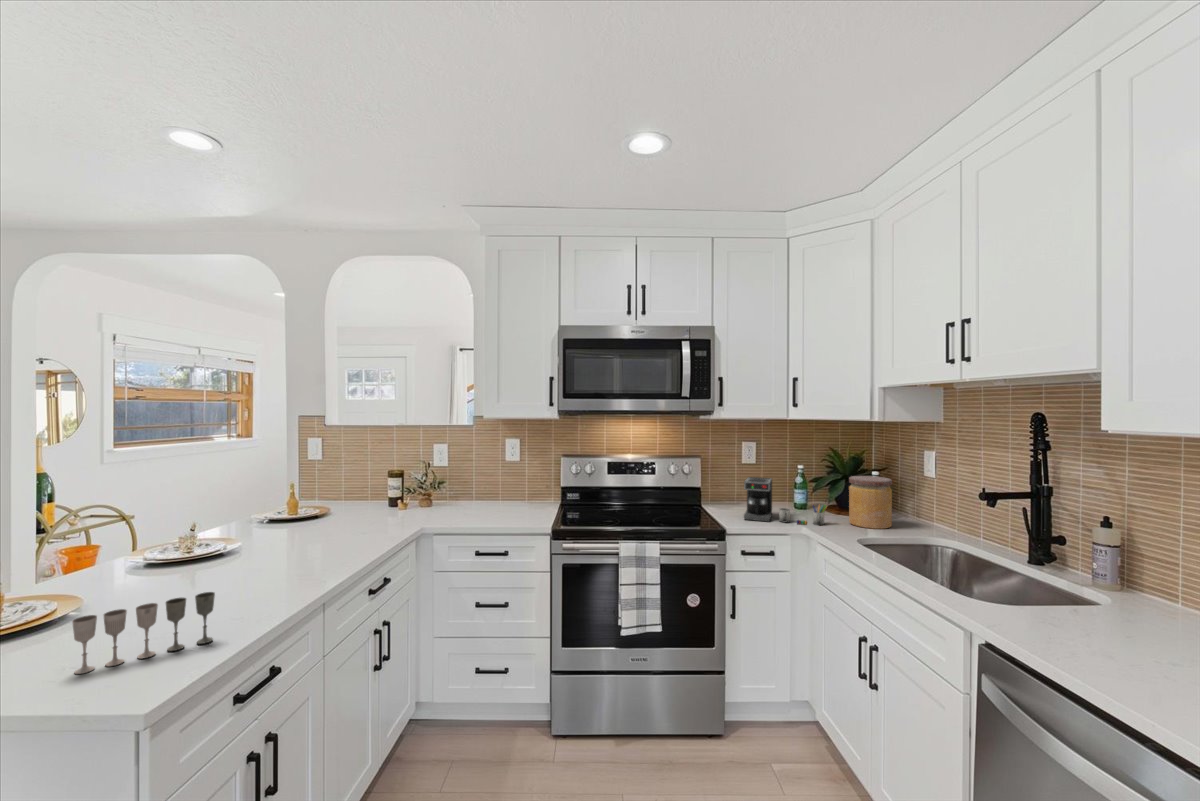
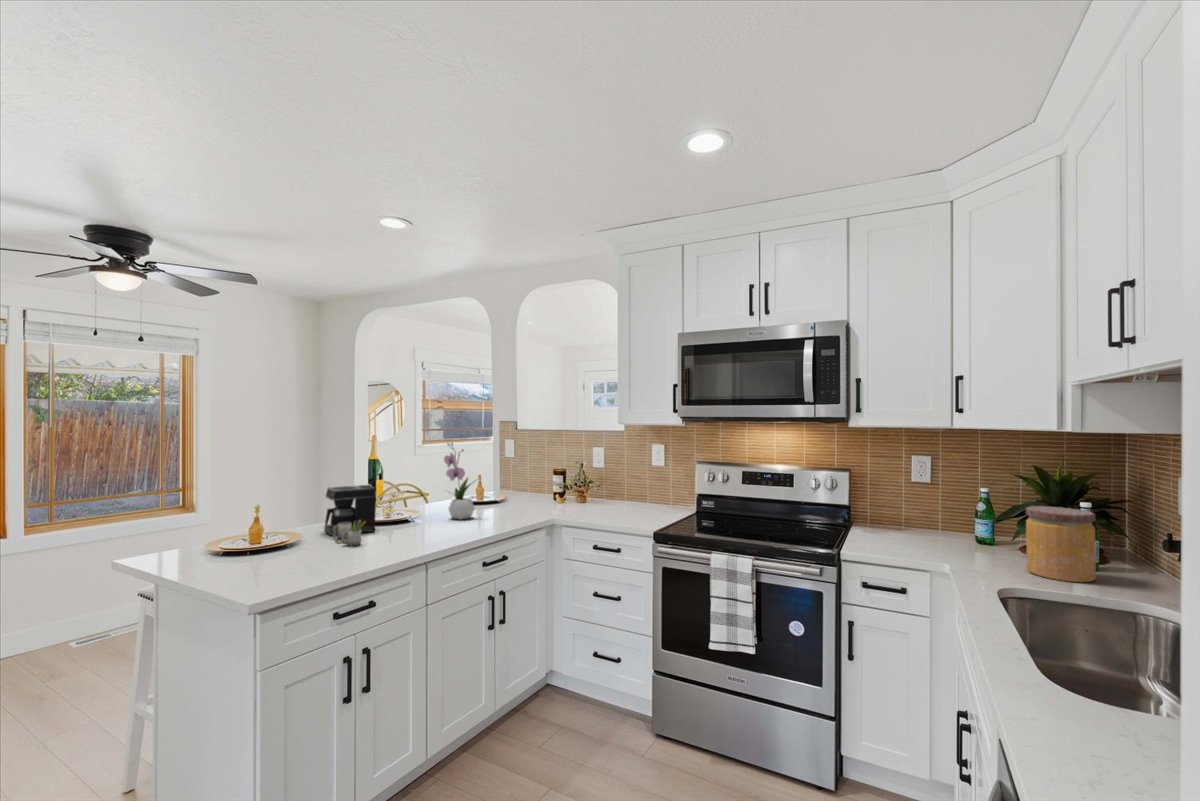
flower arrangement: none [292,451,338,547] -> present [444,443,475,519]
coffee maker: present [744,477,827,525] -> present [324,485,376,546]
wine glass: present [72,592,215,674] -> none [242,527,320,563]

